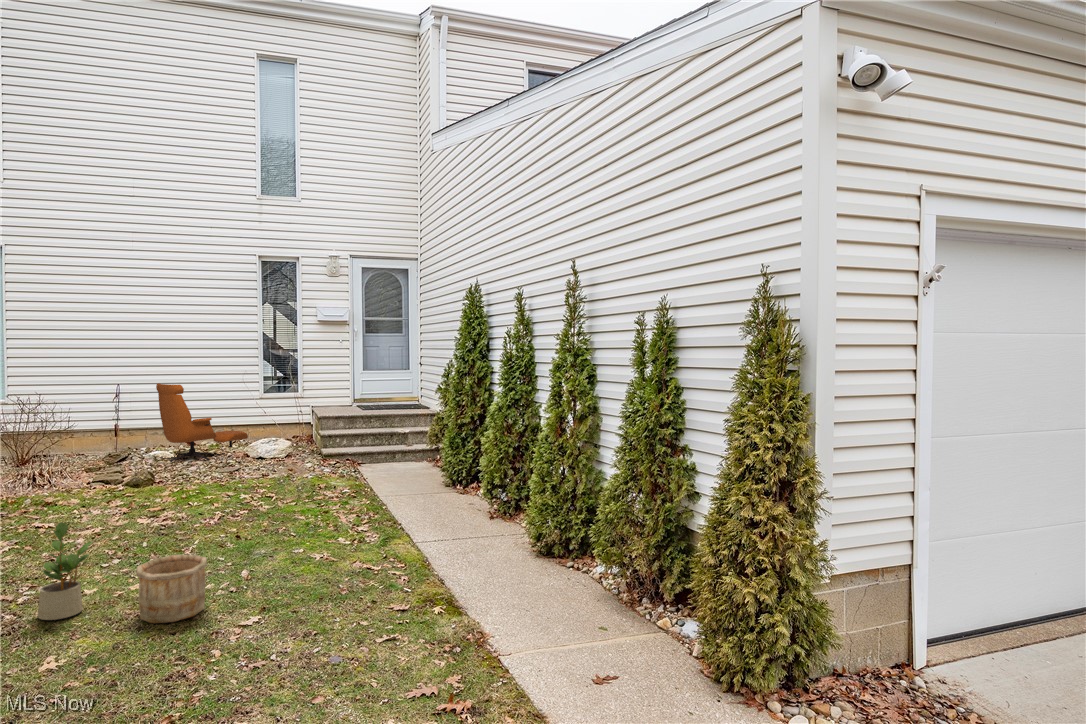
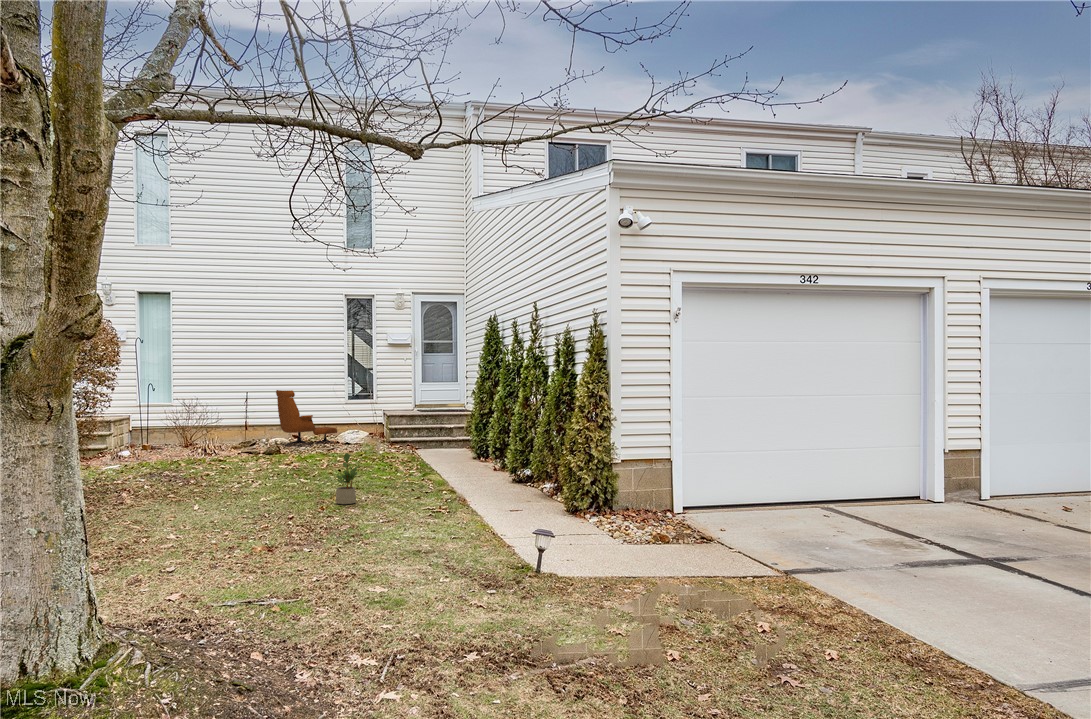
potted plant: present [38,522,92,620] -> present [335,453,359,504]
wooden bucket: present [136,555,207,623] -> none [290,466,324,496]

